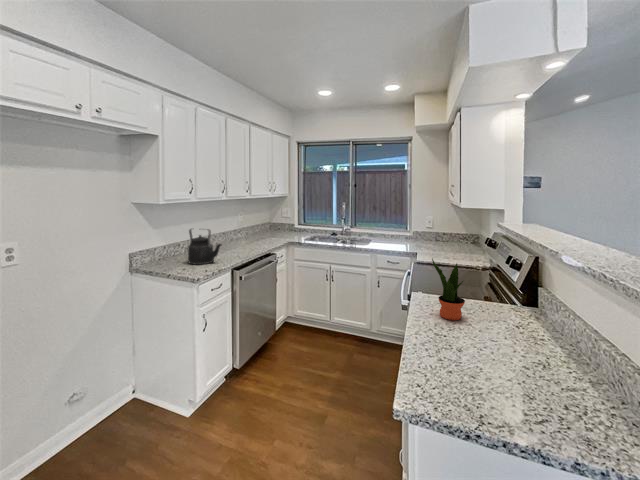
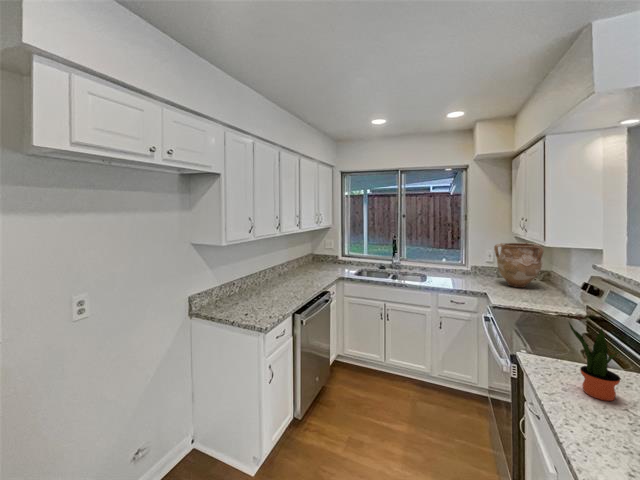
vase: none [429,208,469,249] -> present [494,242,544,287]
kettle: present [188,229,221,265] -> none [247,269,283,308]

